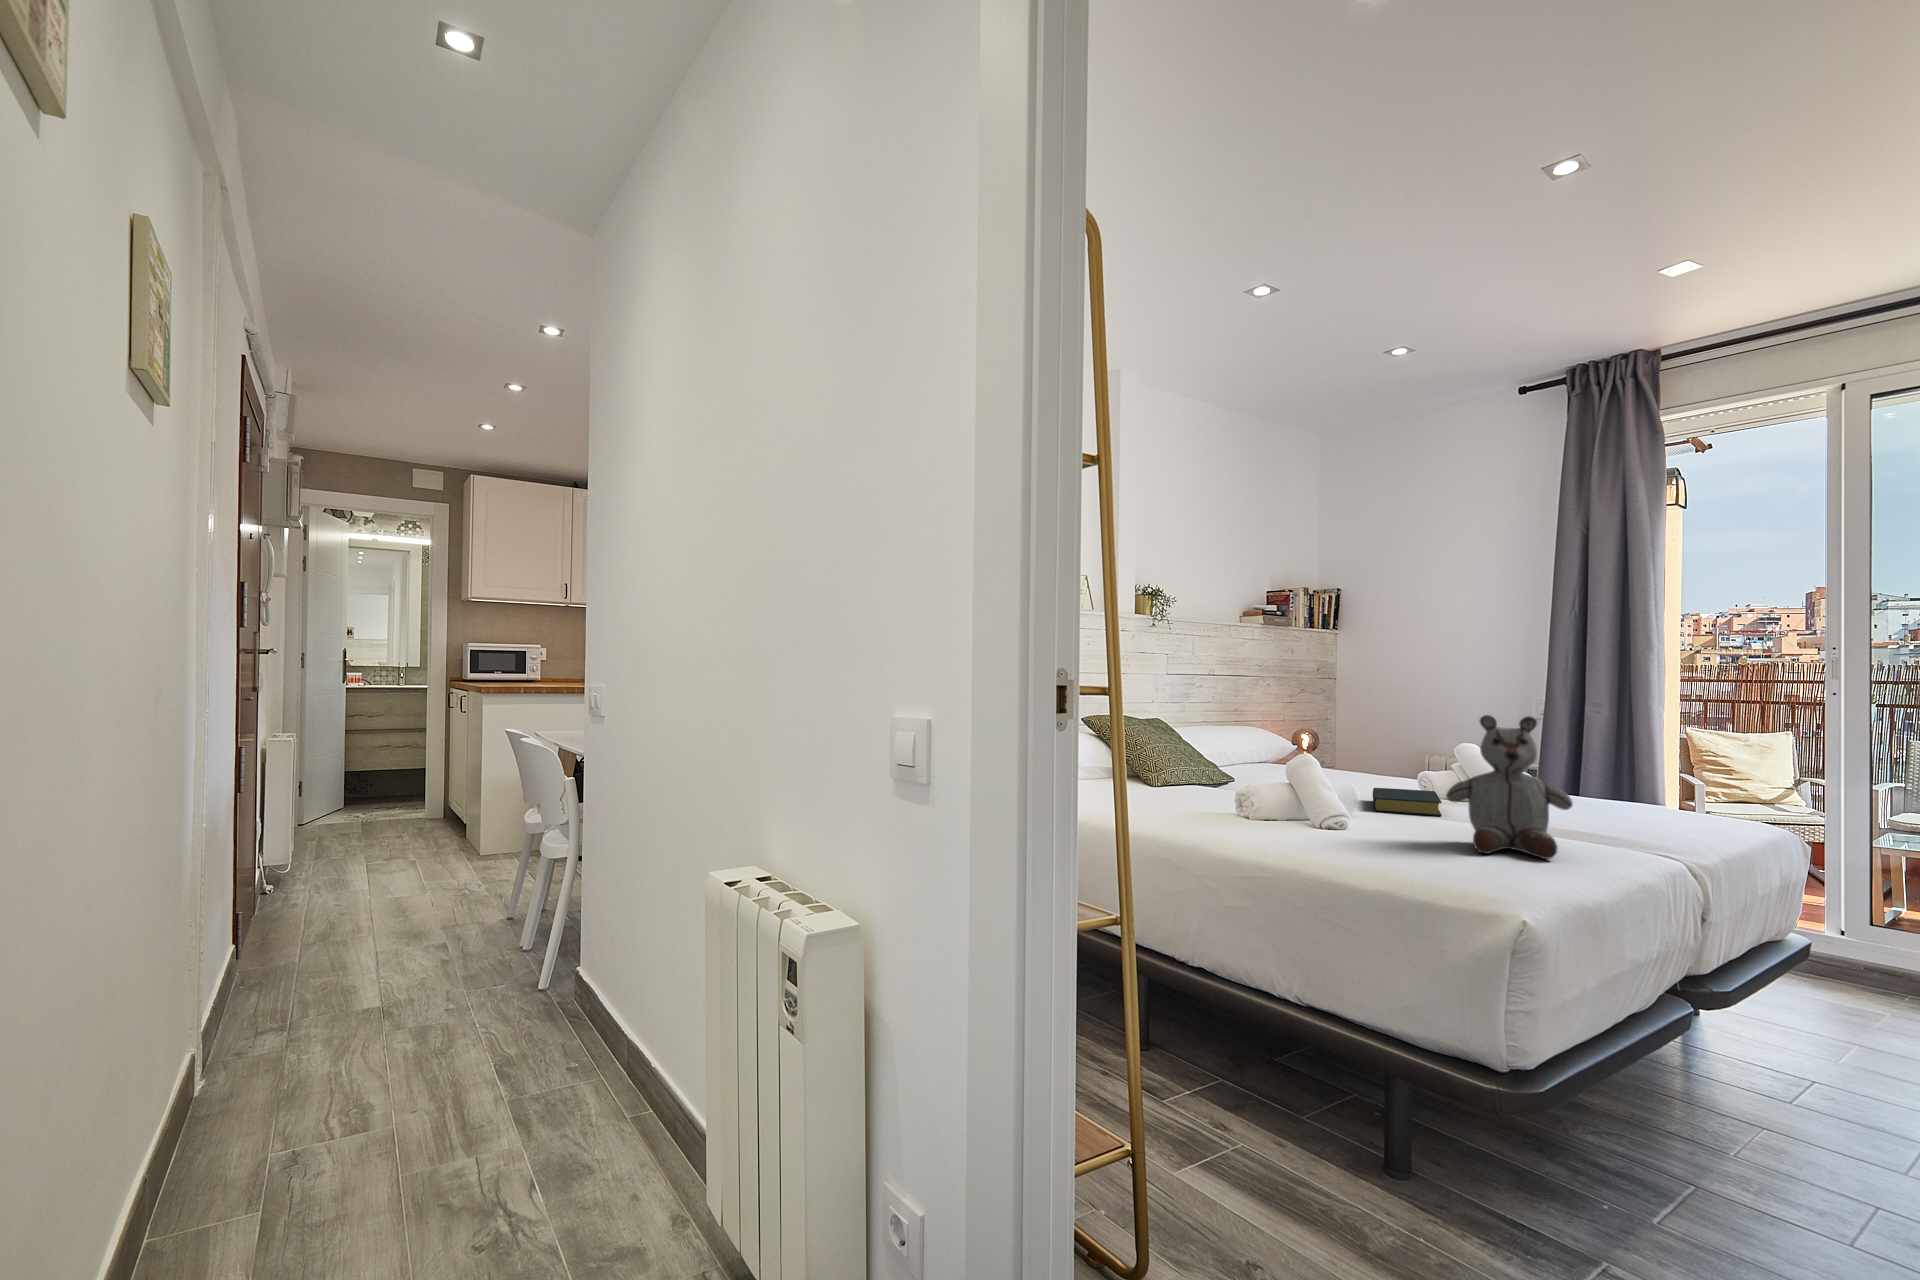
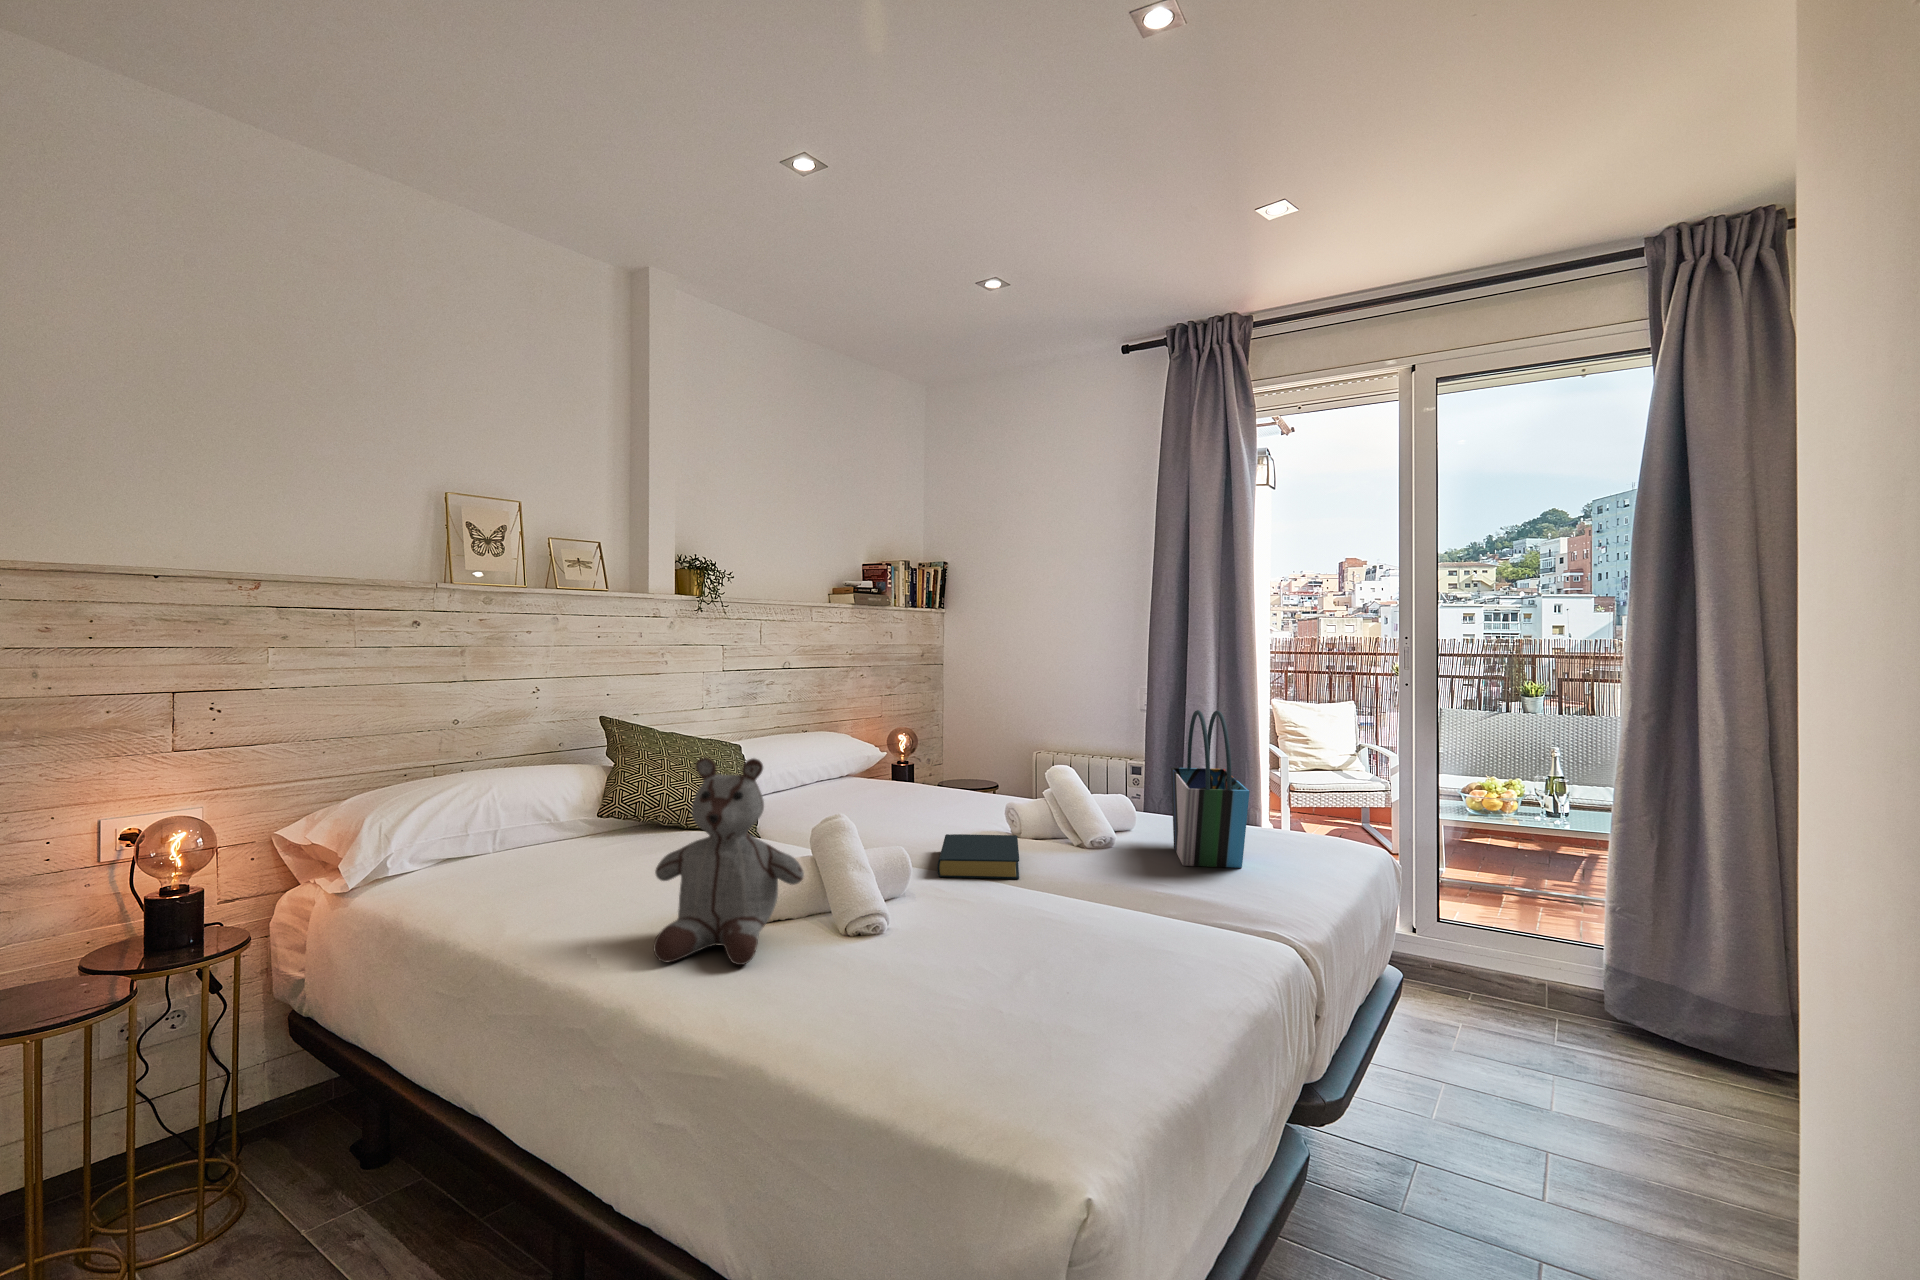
tote bag: none [1576,696,1652,825] -> present [1171,710,1250,868]
stuffed bear: present [1446,715,1573,859] -> present [654,758,804,965]

